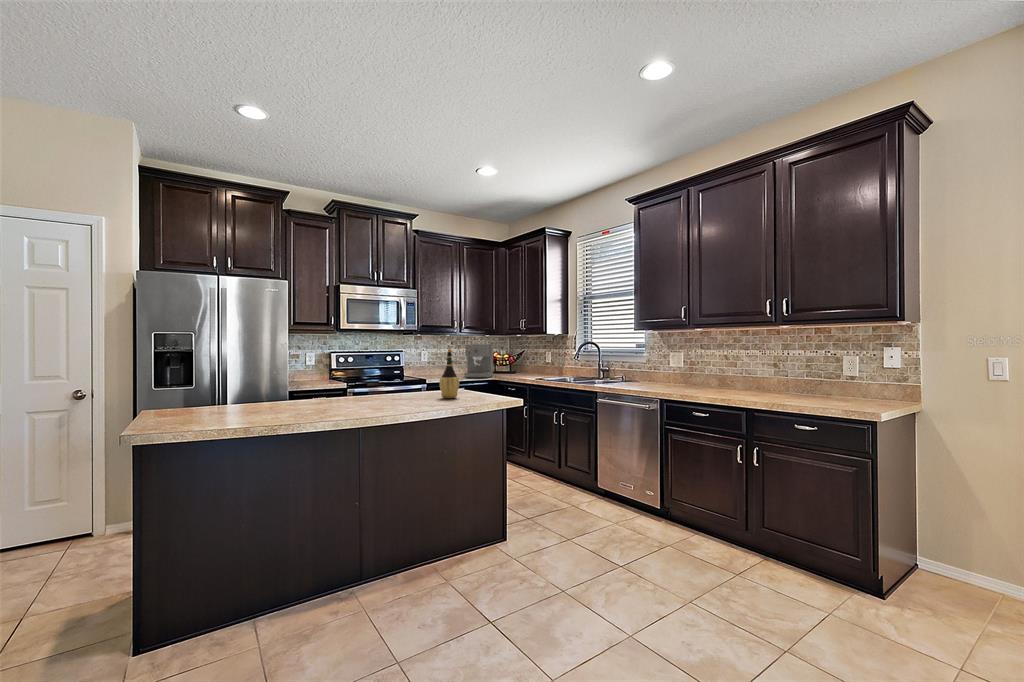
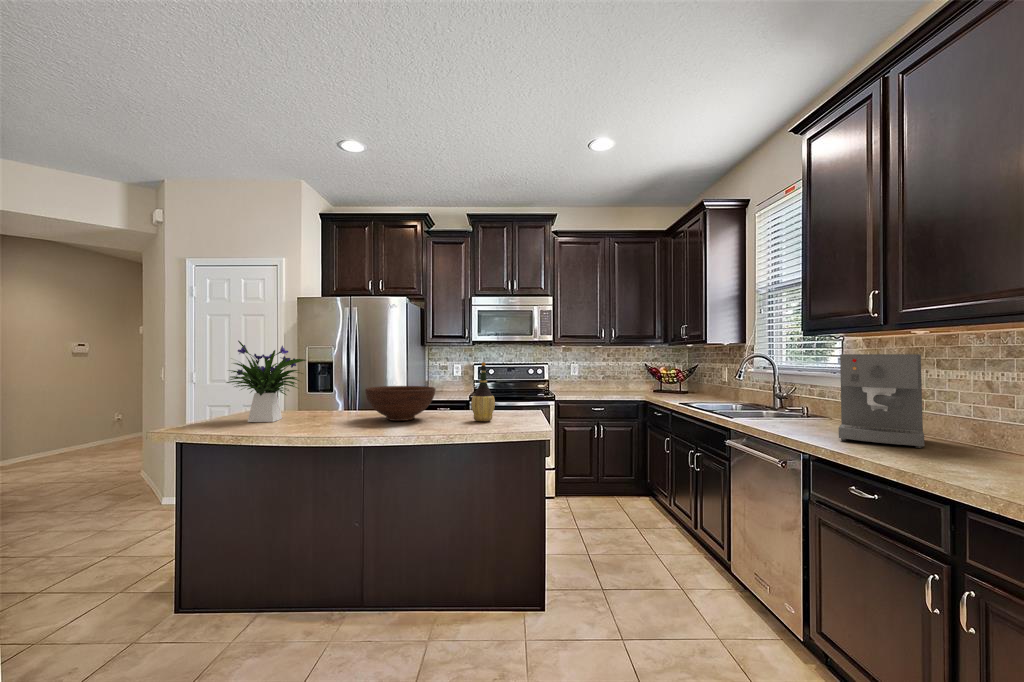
flower arrangement: none [194,329,285,415] -> present [227,341,306,422]
coffee maker: present [465,344,493,378] -> present [839,354,924,448]
fruit bowl: none [347,372,411,403] -> present [365,386,435,421]

